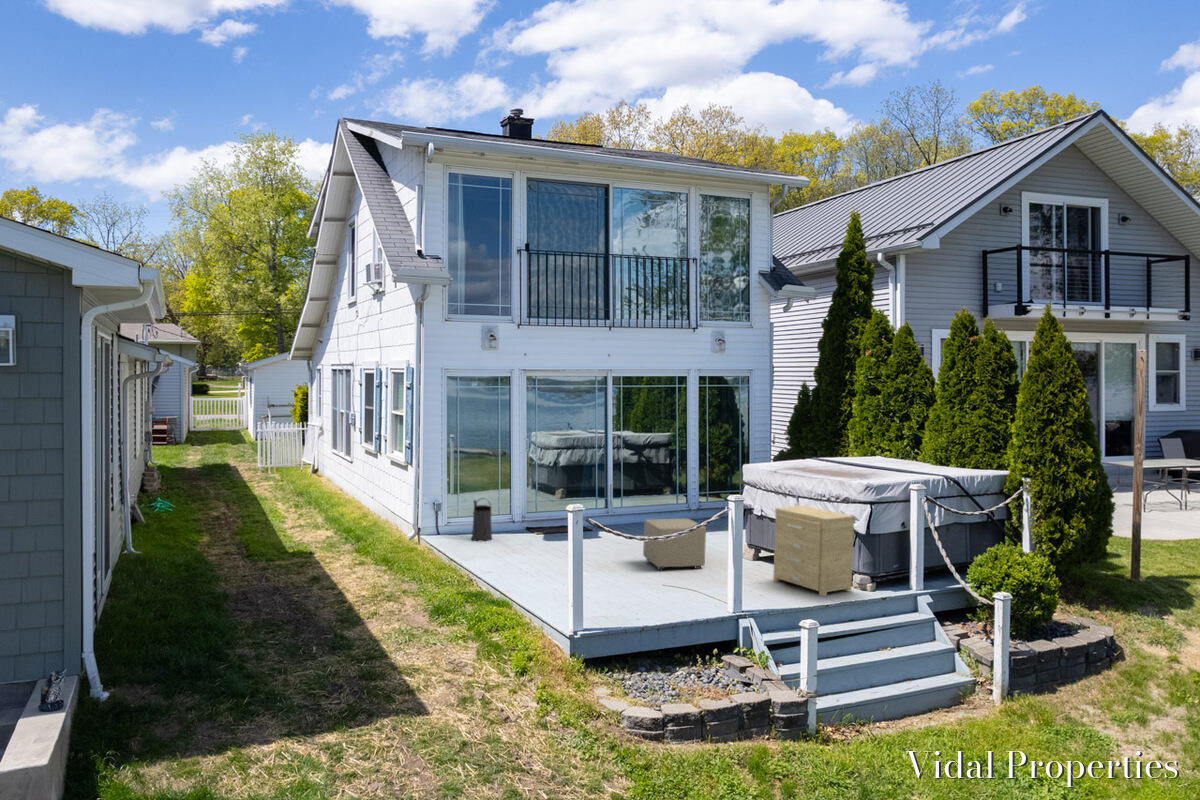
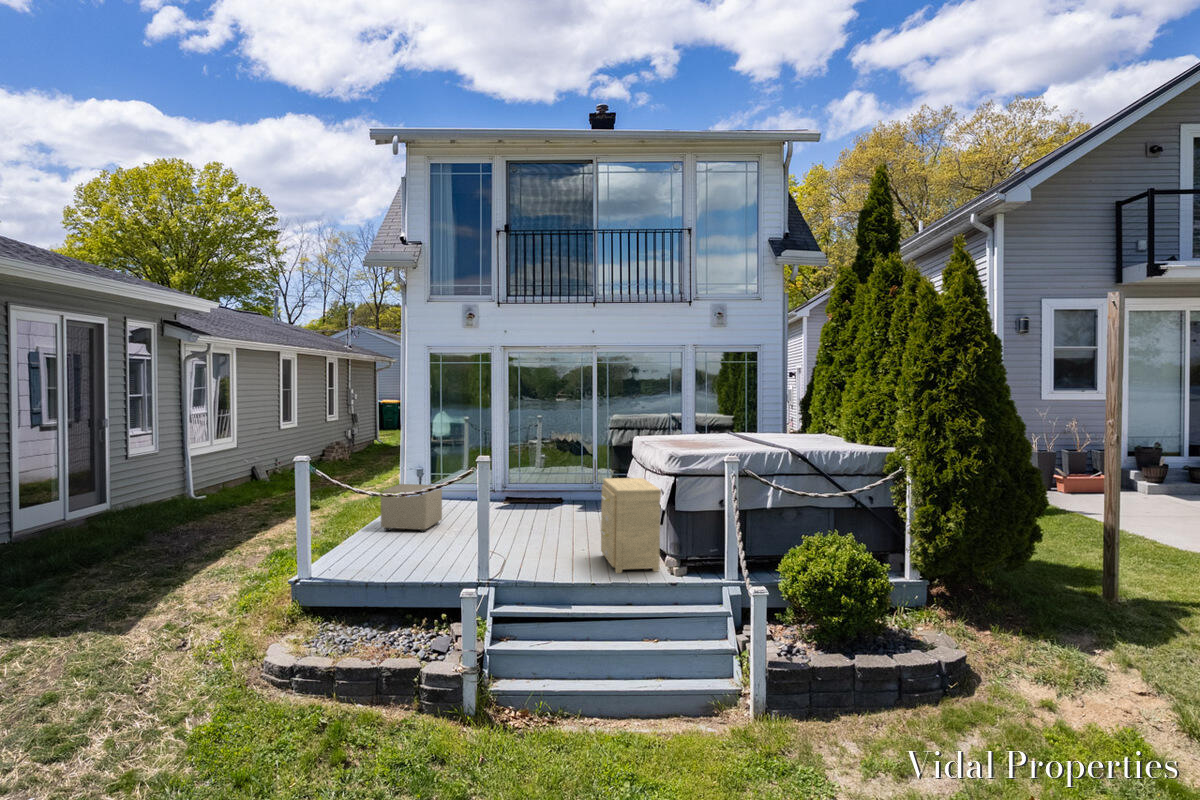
watering can: present [471,500,492,541] -> none [441,463,461,503]
ottoman: present [643,519,706,570] -> present [381,484,442,532]

